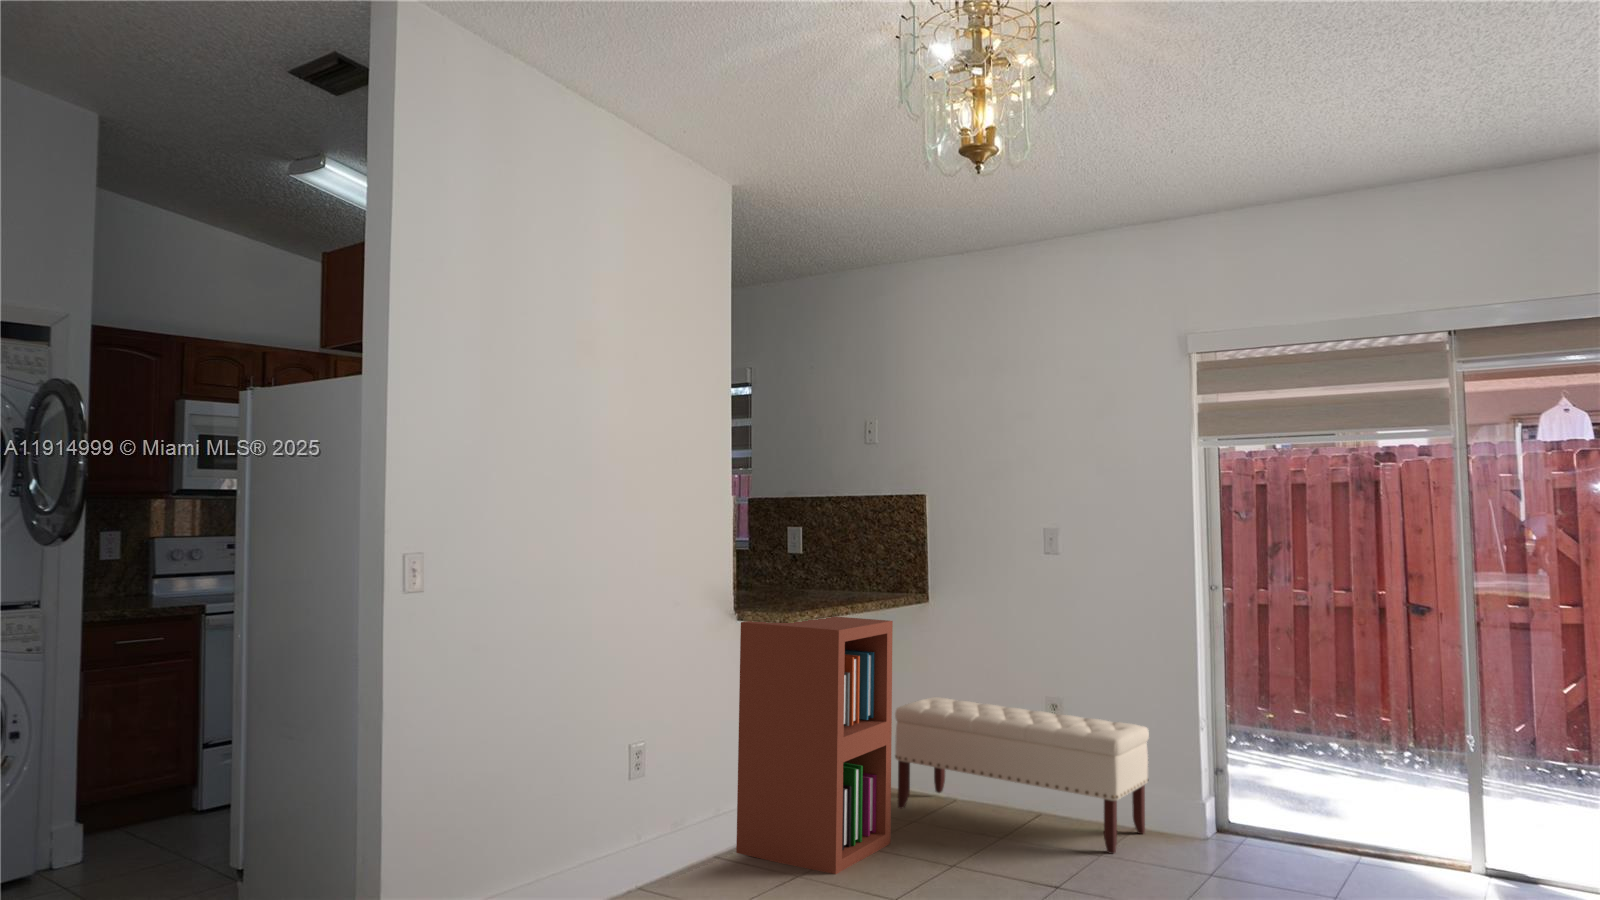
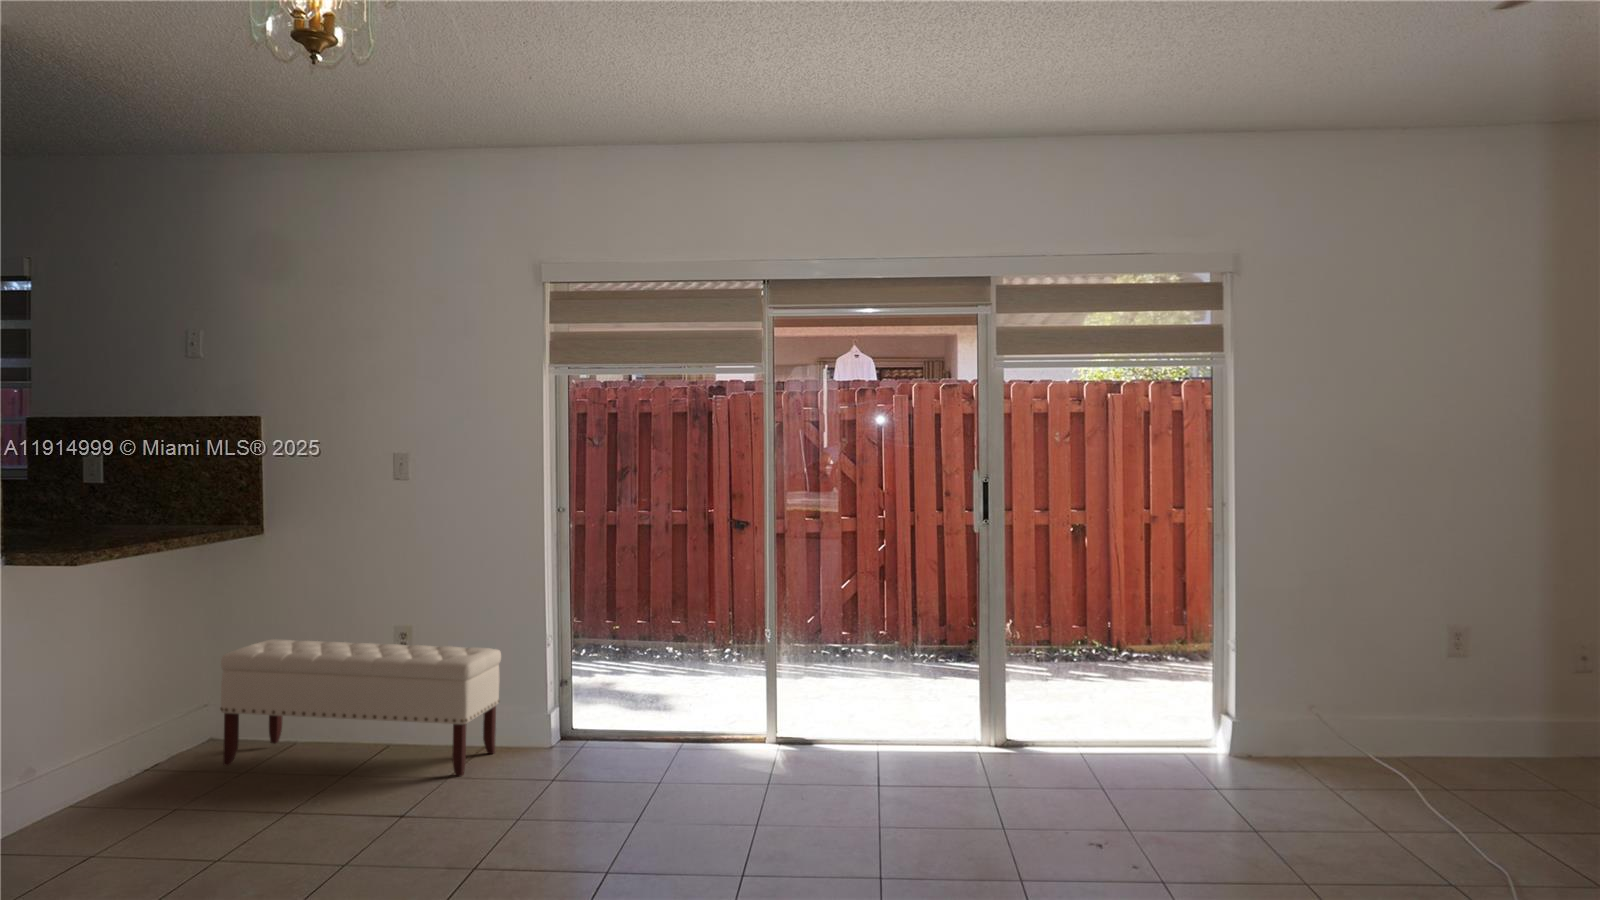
bookshelf: present [736,617,893,874] -> none [5,555,218,846]

